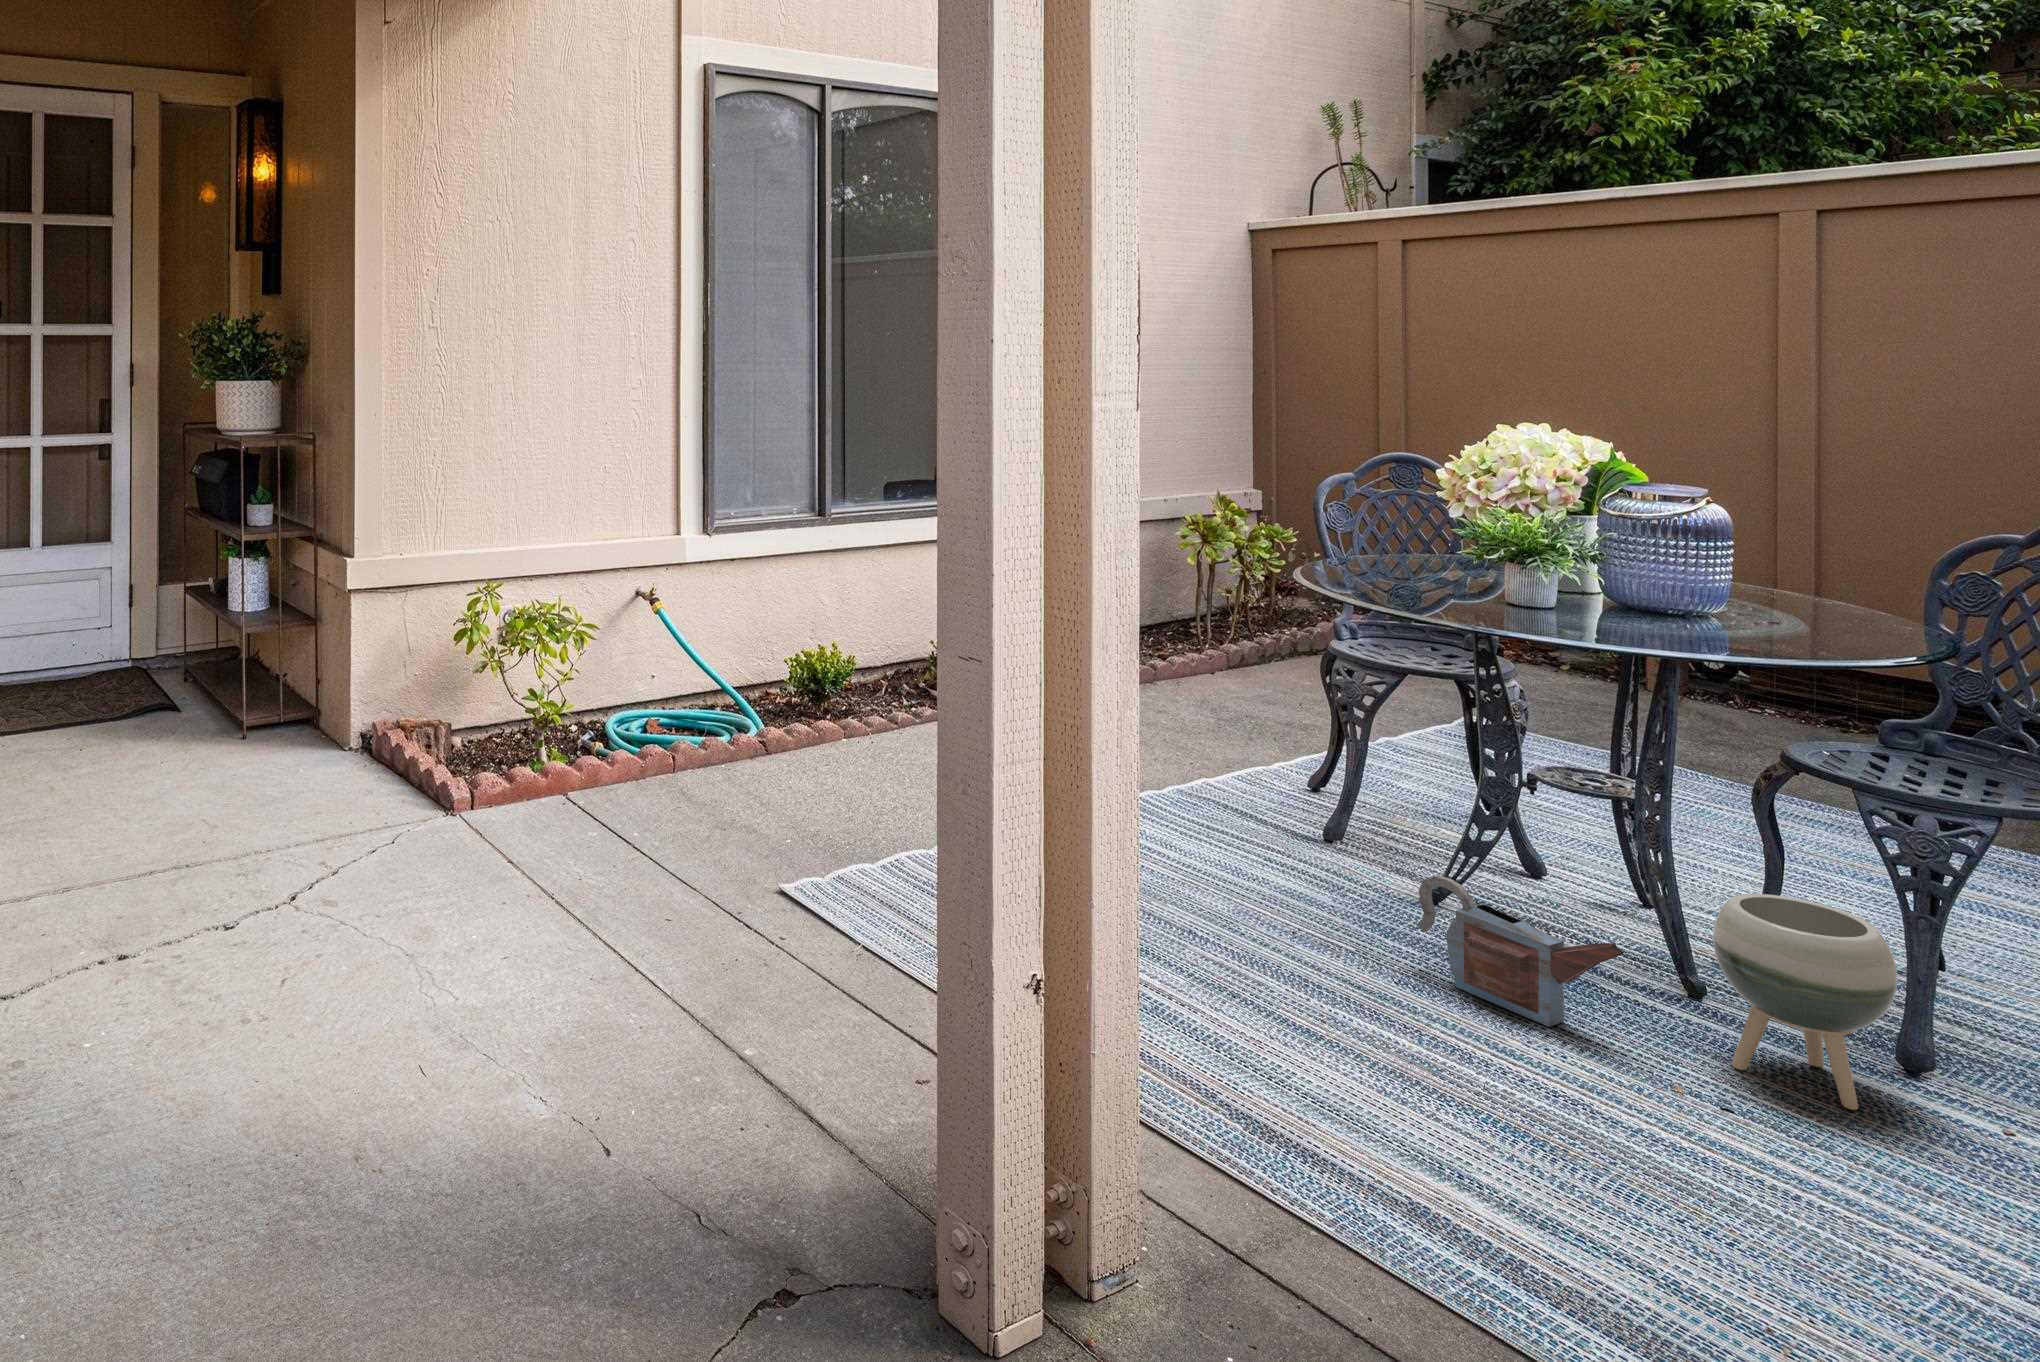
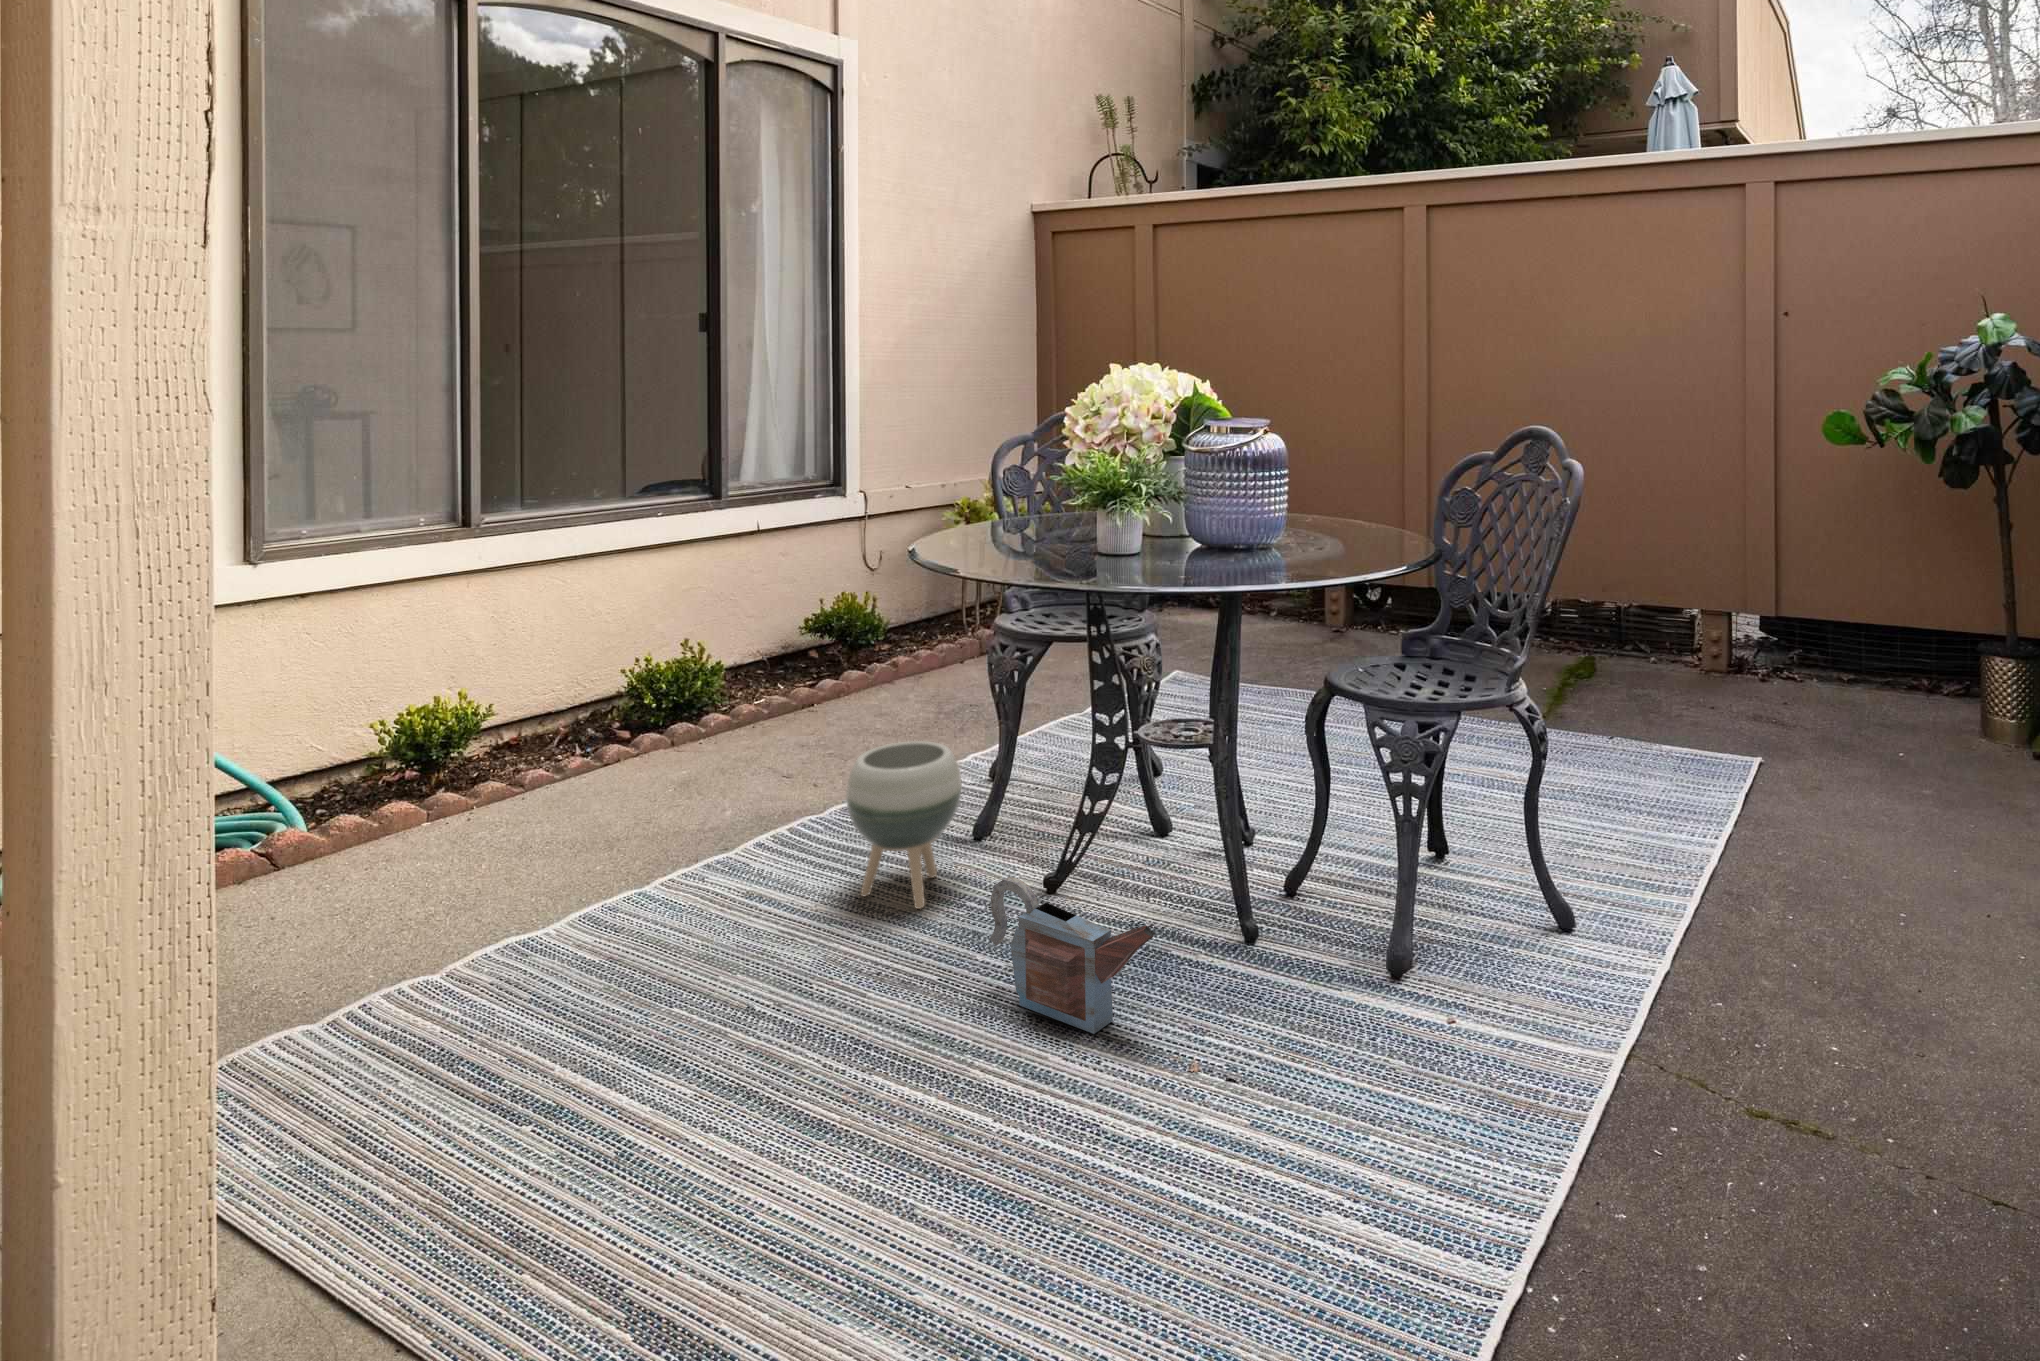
planter: present [1713,894,1897,1110] -> present [846,741,962,909]

